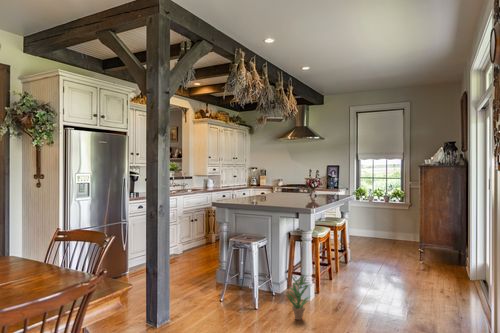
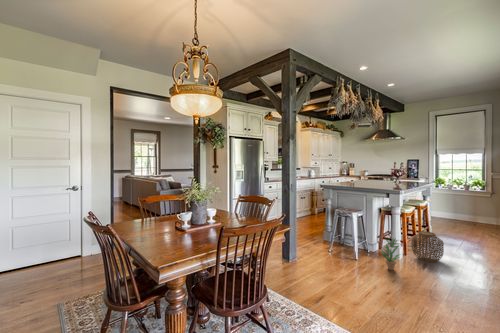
woven basket: none [325,261,360,302] -> present [412,231,444,263]

